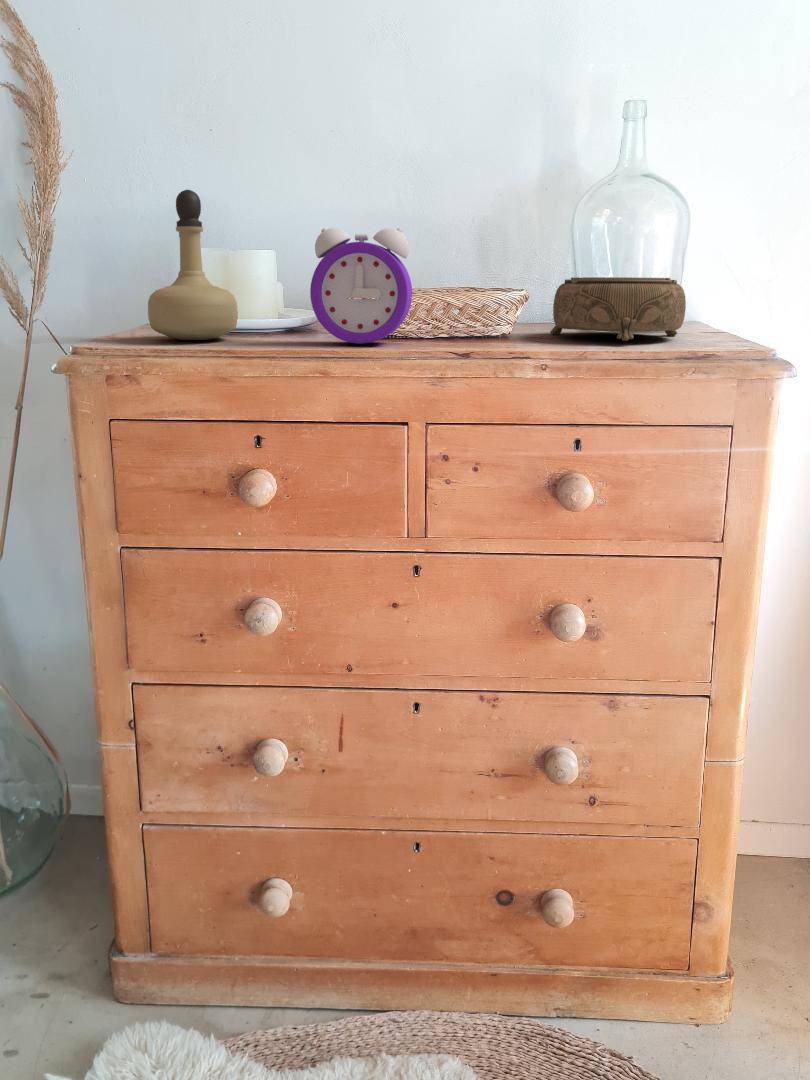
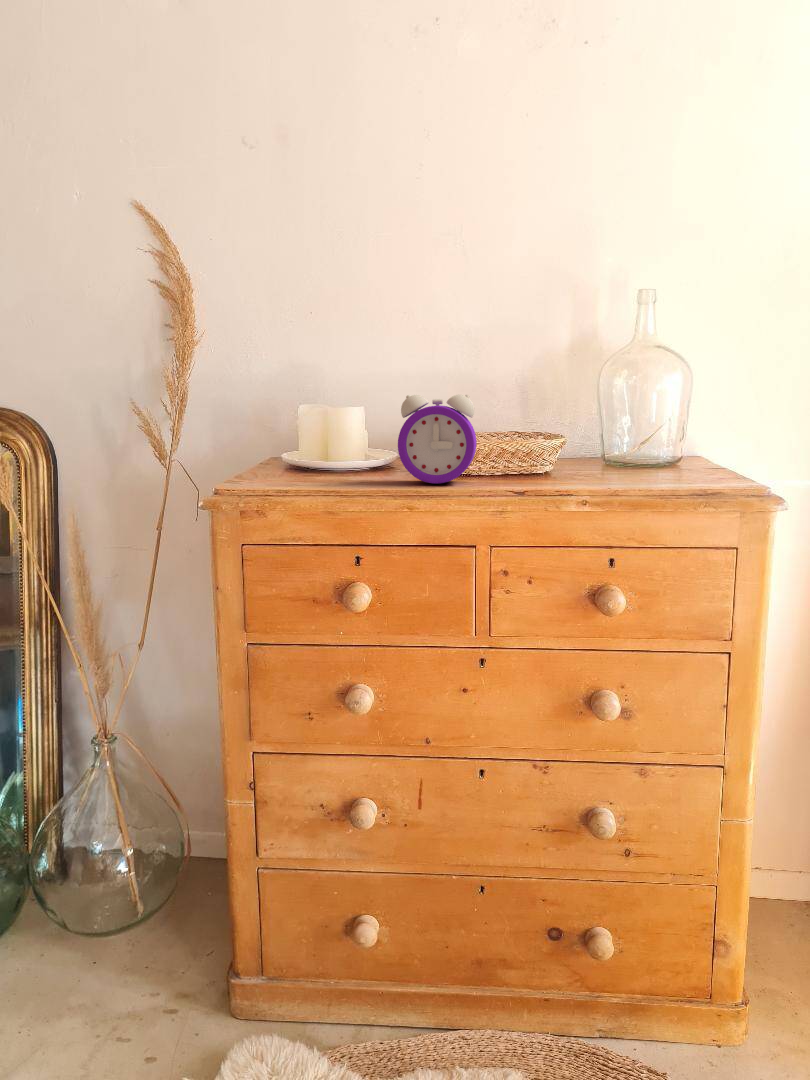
perfume bottle: present [148,190,238,340] -> none [270,366,339,480]
decorative bowl: present [550,277,686,341] -> none [583,427,693,480]

